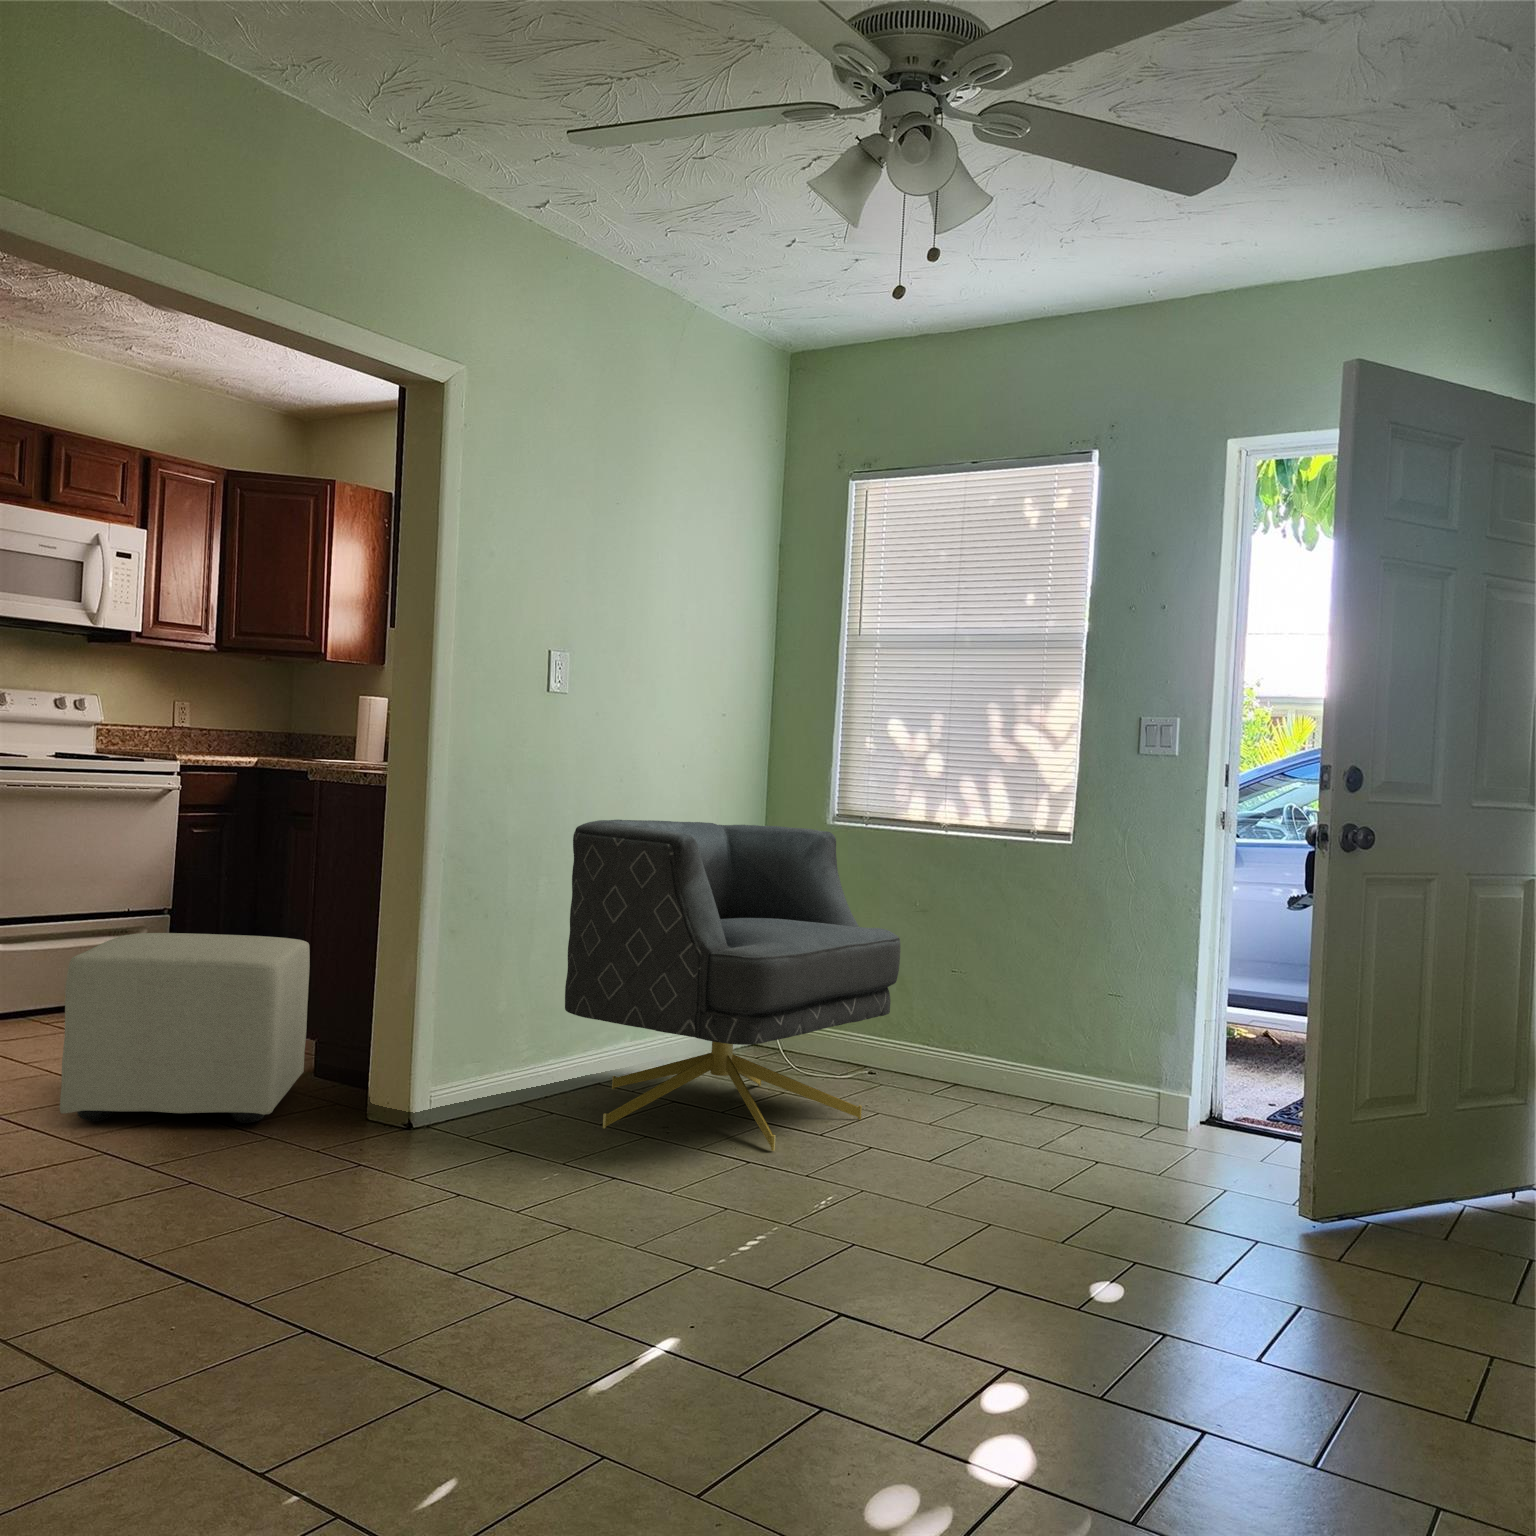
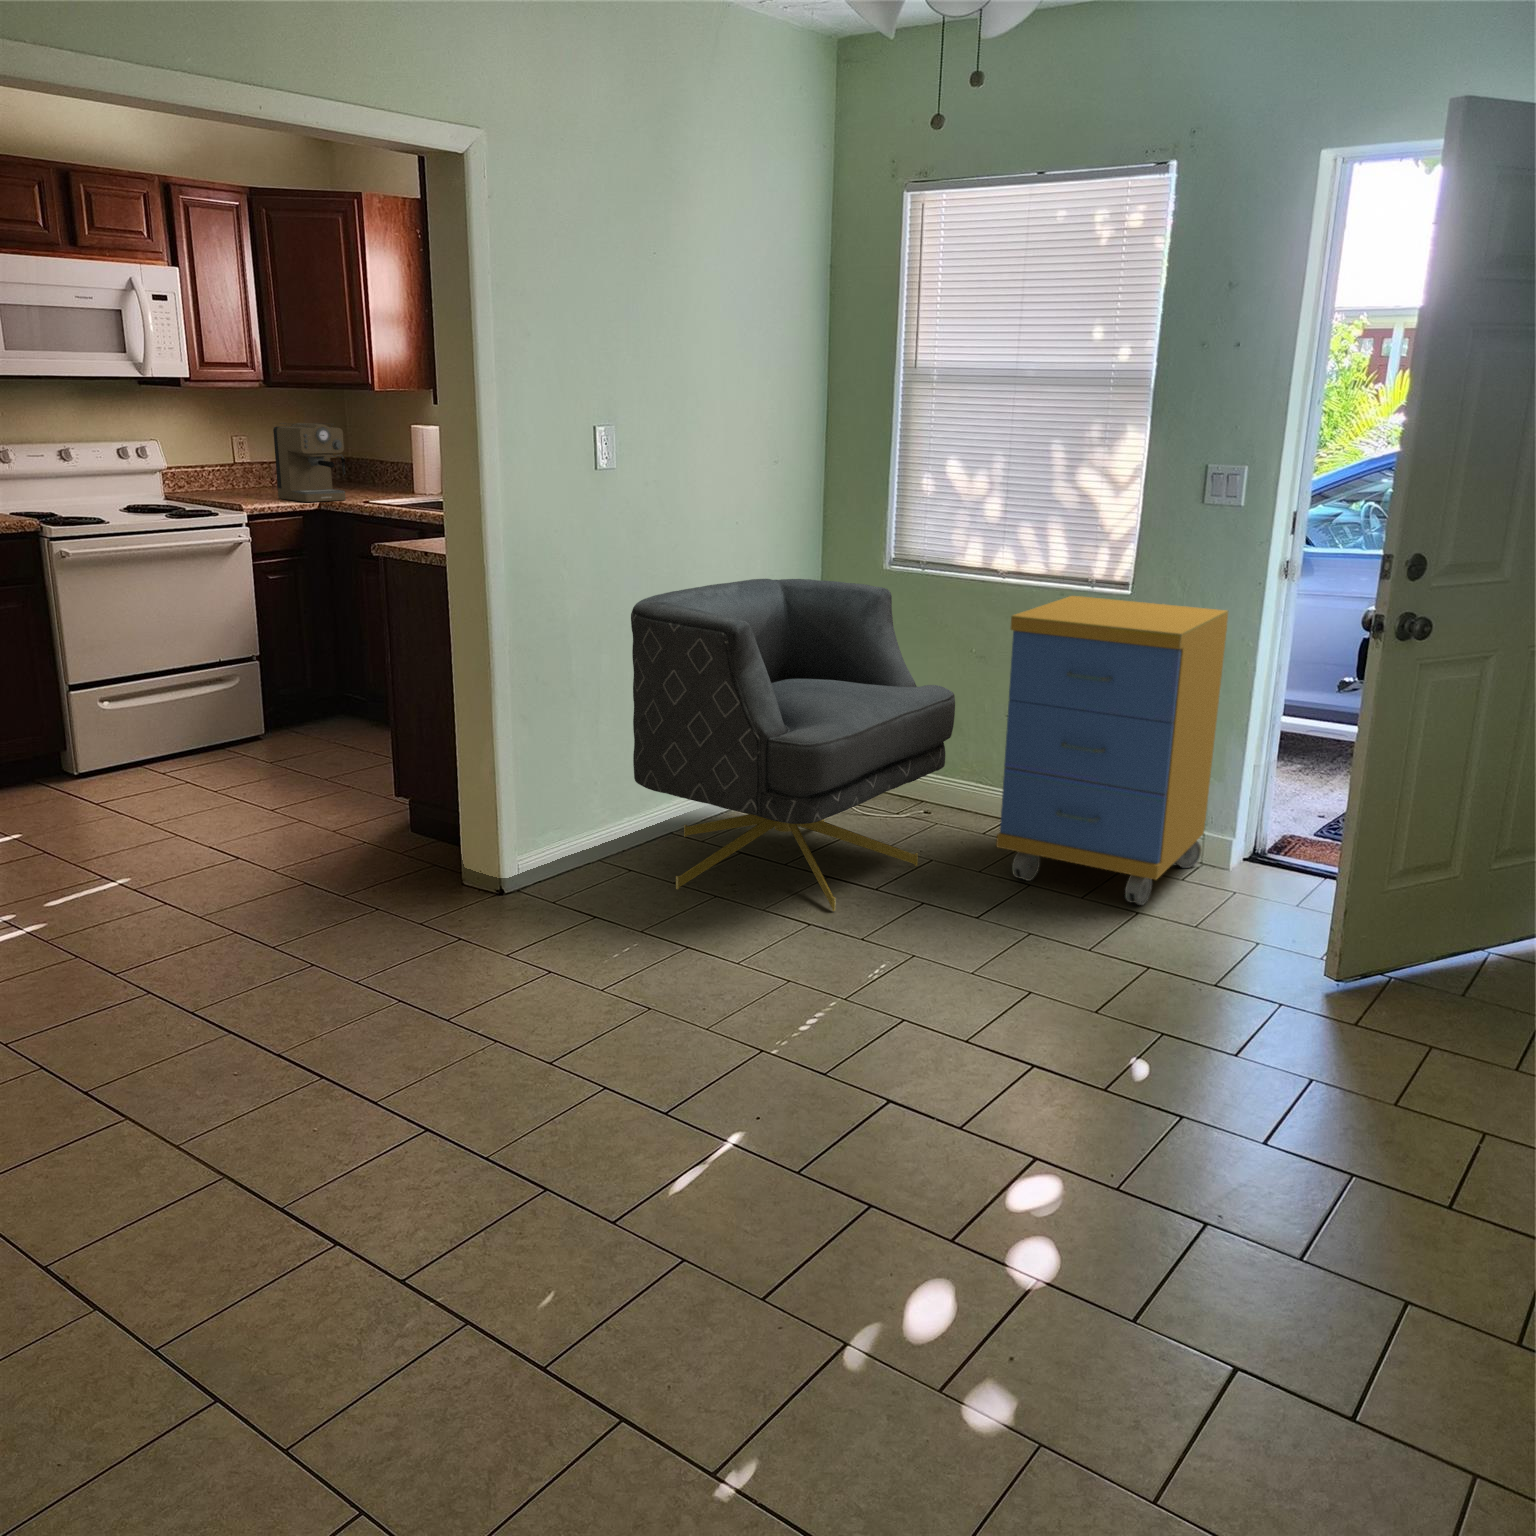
coffee maker: none [212,684,288,761] -> present [273,423,346,502]
storage cabinet: none [945,847,1171,1156] -> present [996,596,1228,905]
ottoman: present [60,933,310,1123] -> none [170,715,399,900]

